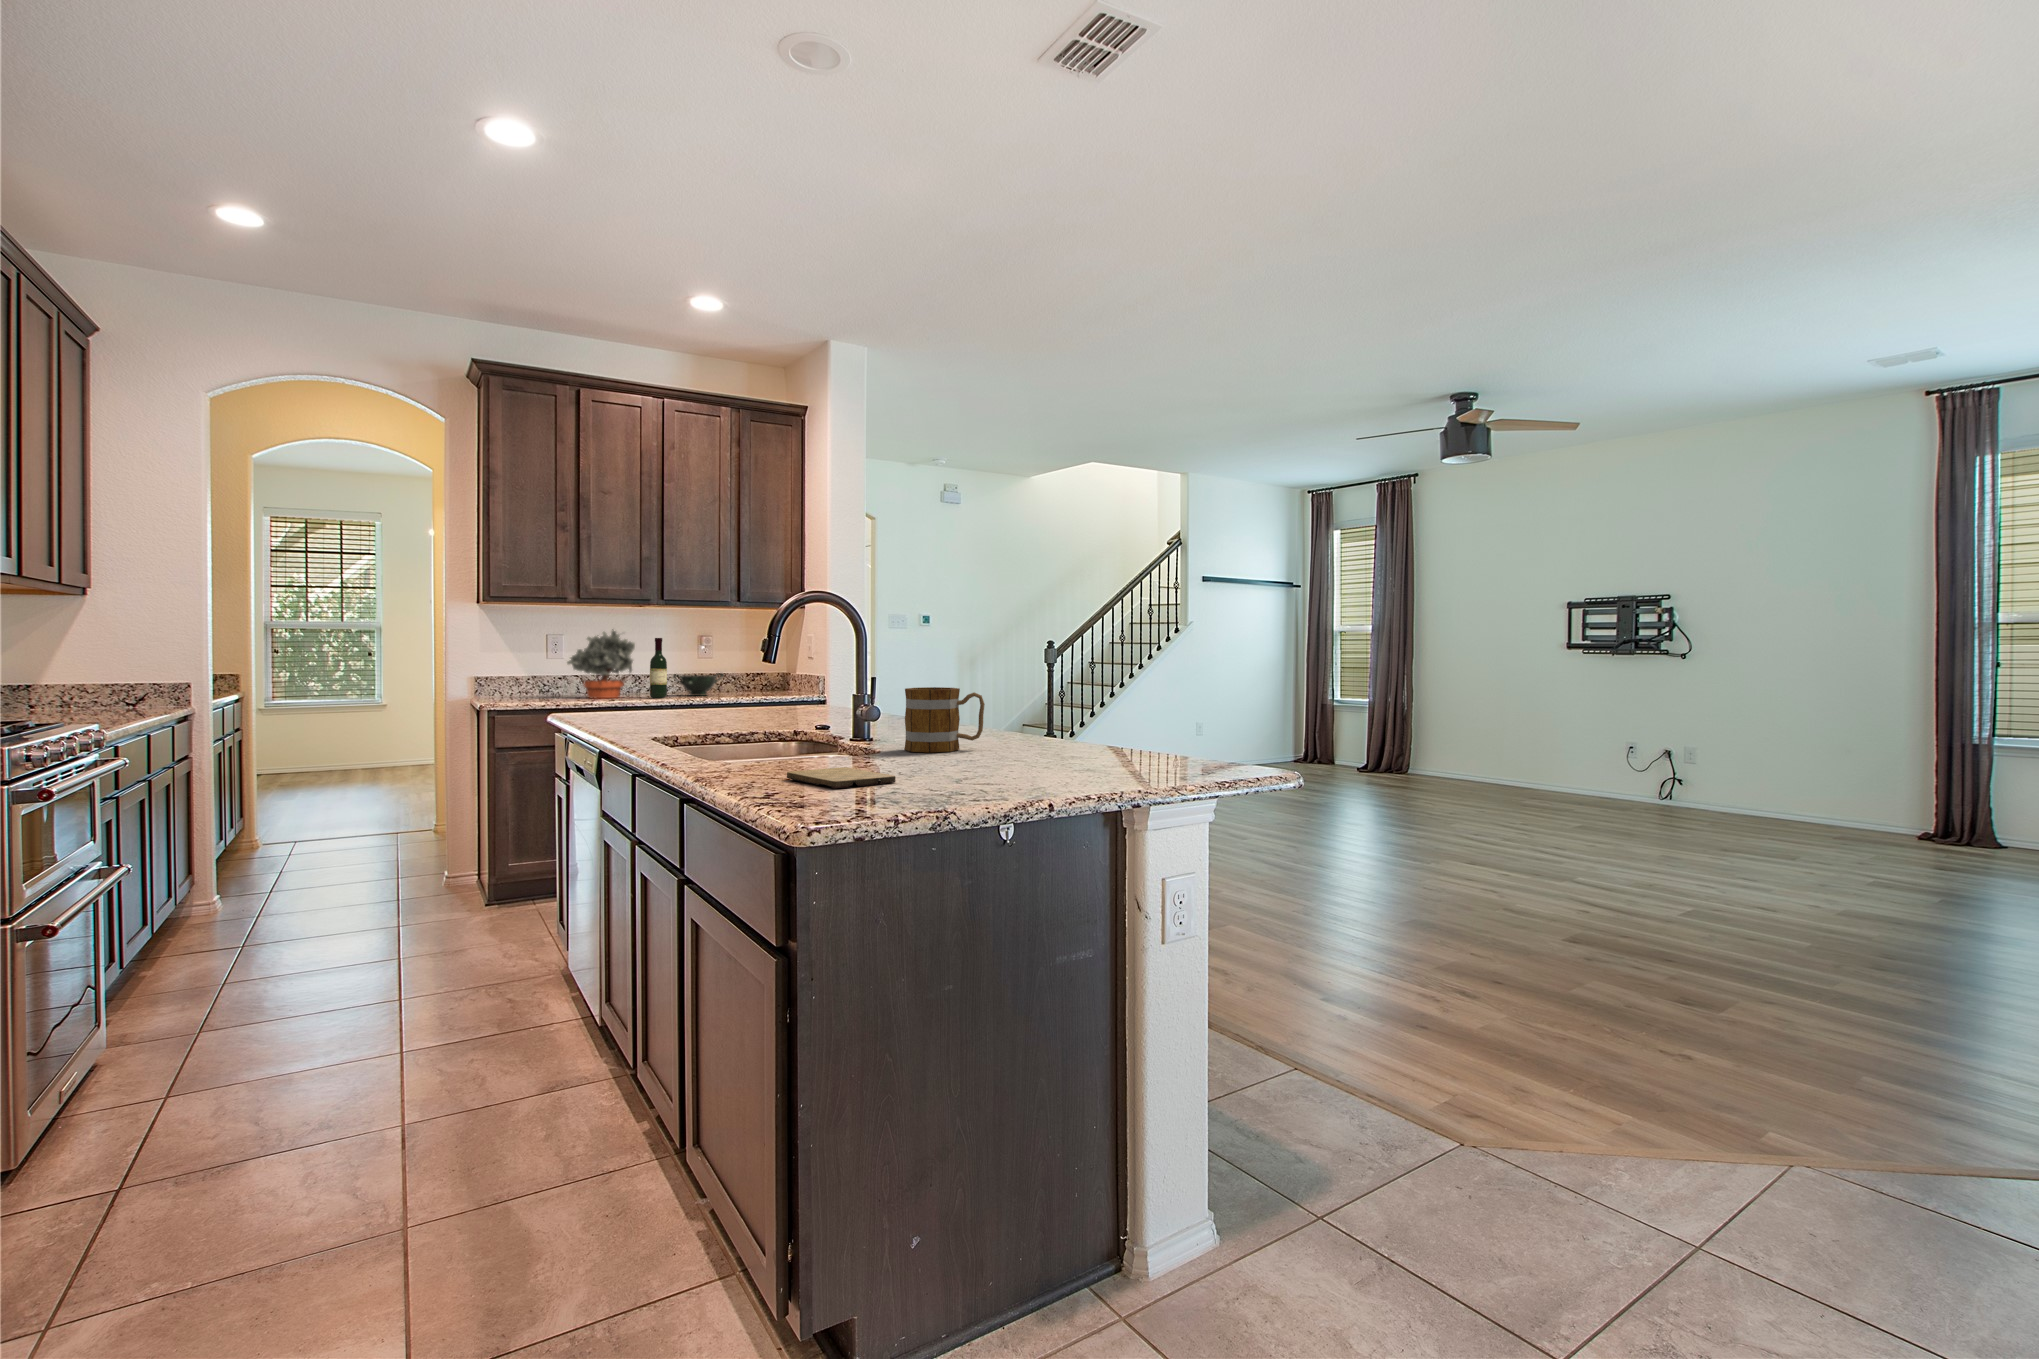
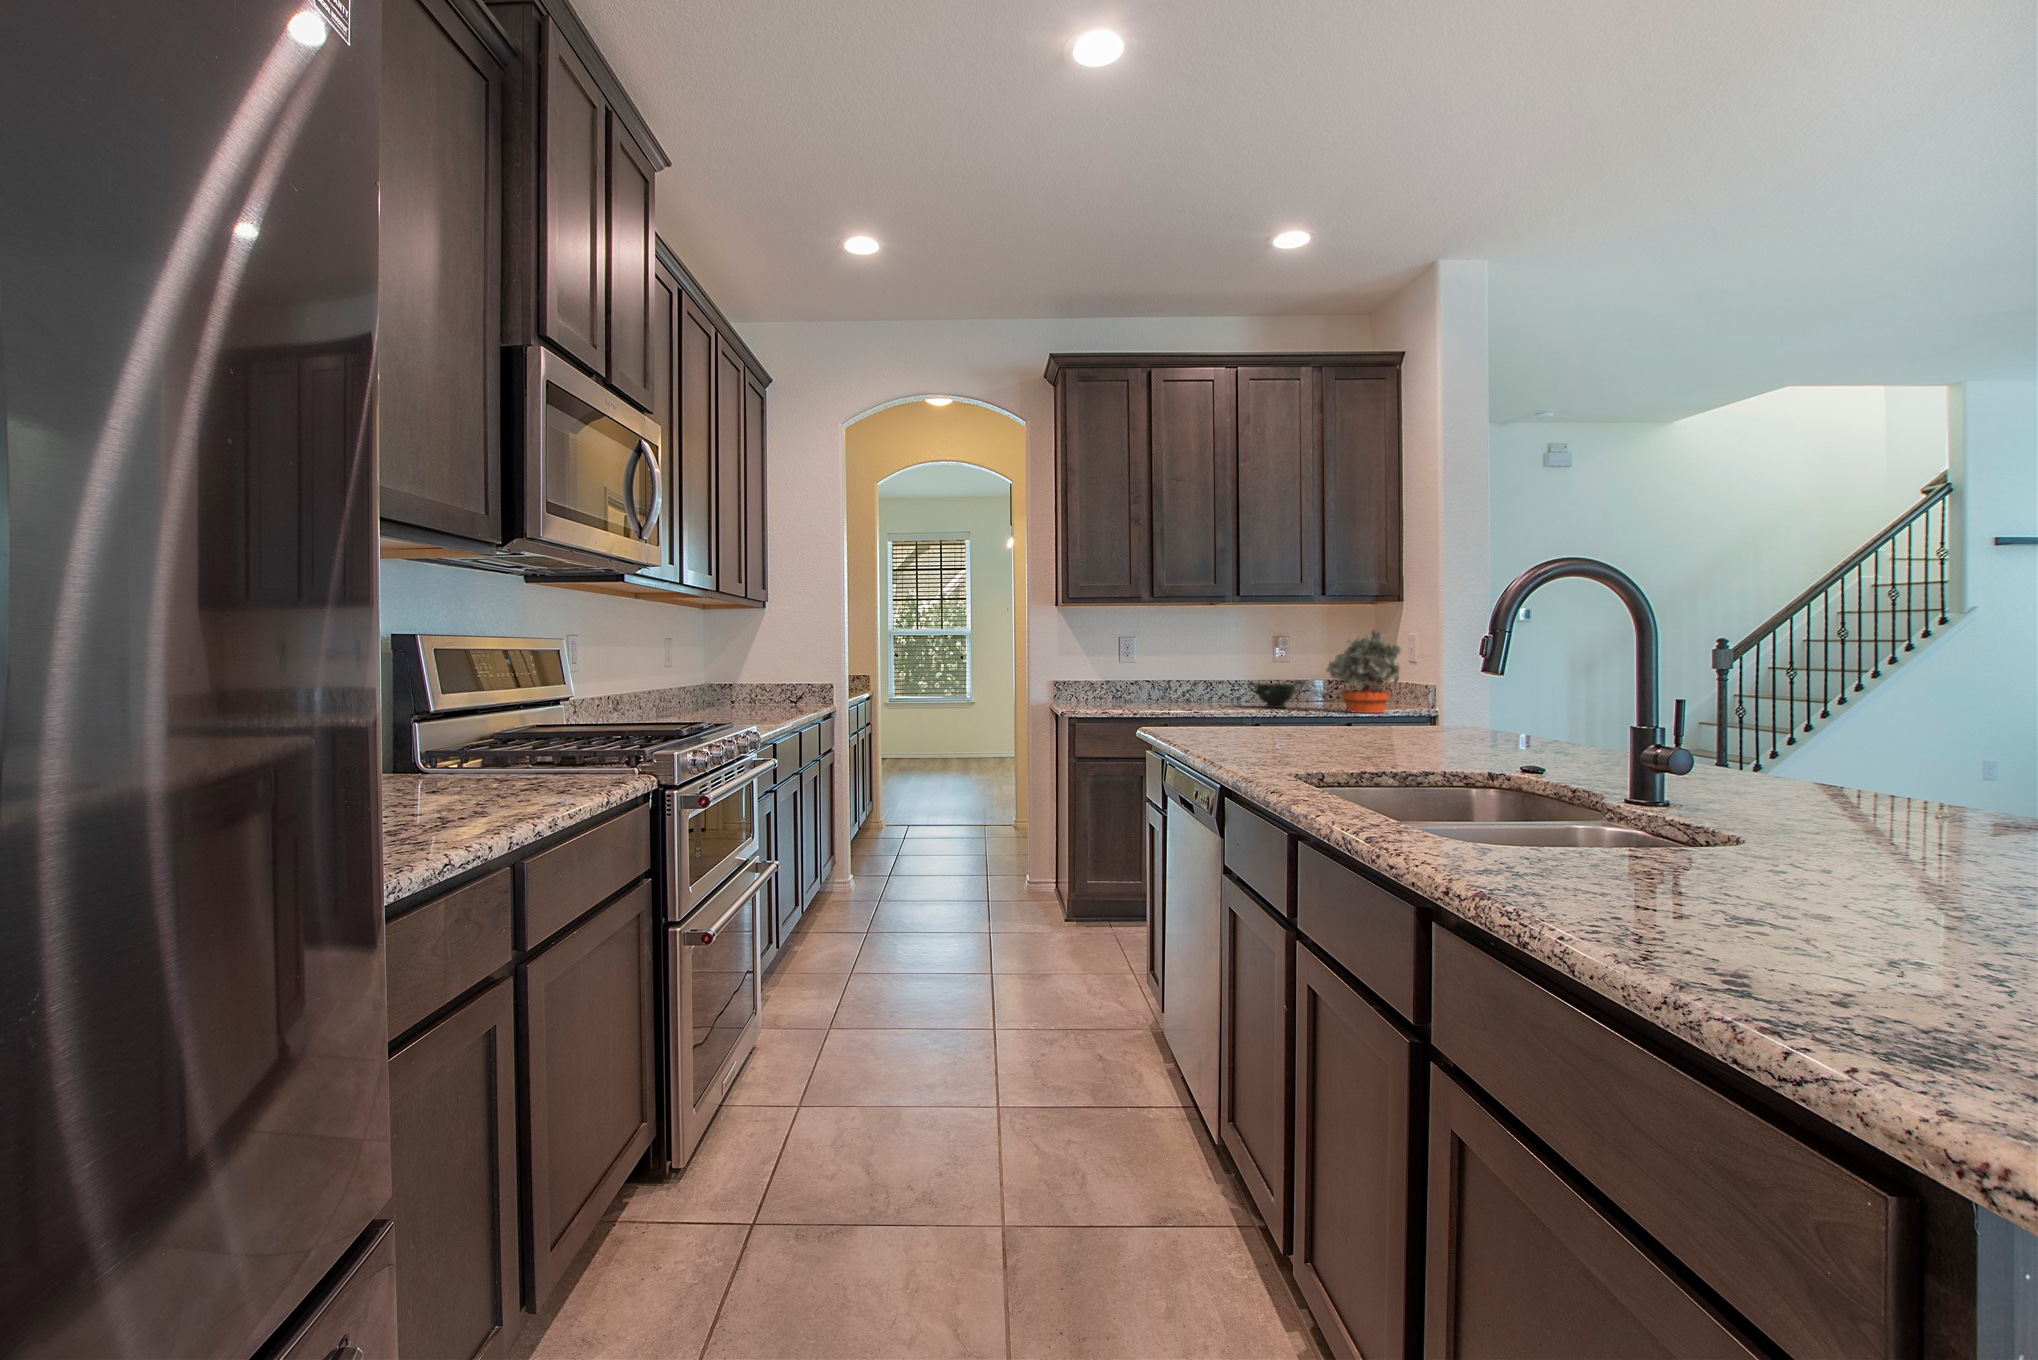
potted plant: present [567,629,635,698] -> present [1326,630,1401,713]
wine bottle: present [650,638,667,698] -> none [1224,641,1243,710]
mug: present [904,687,985,752] -> none [1746,728,1932,850]
cutting board: present [787,767,896,789] -> none [1624,887,1909,954]

